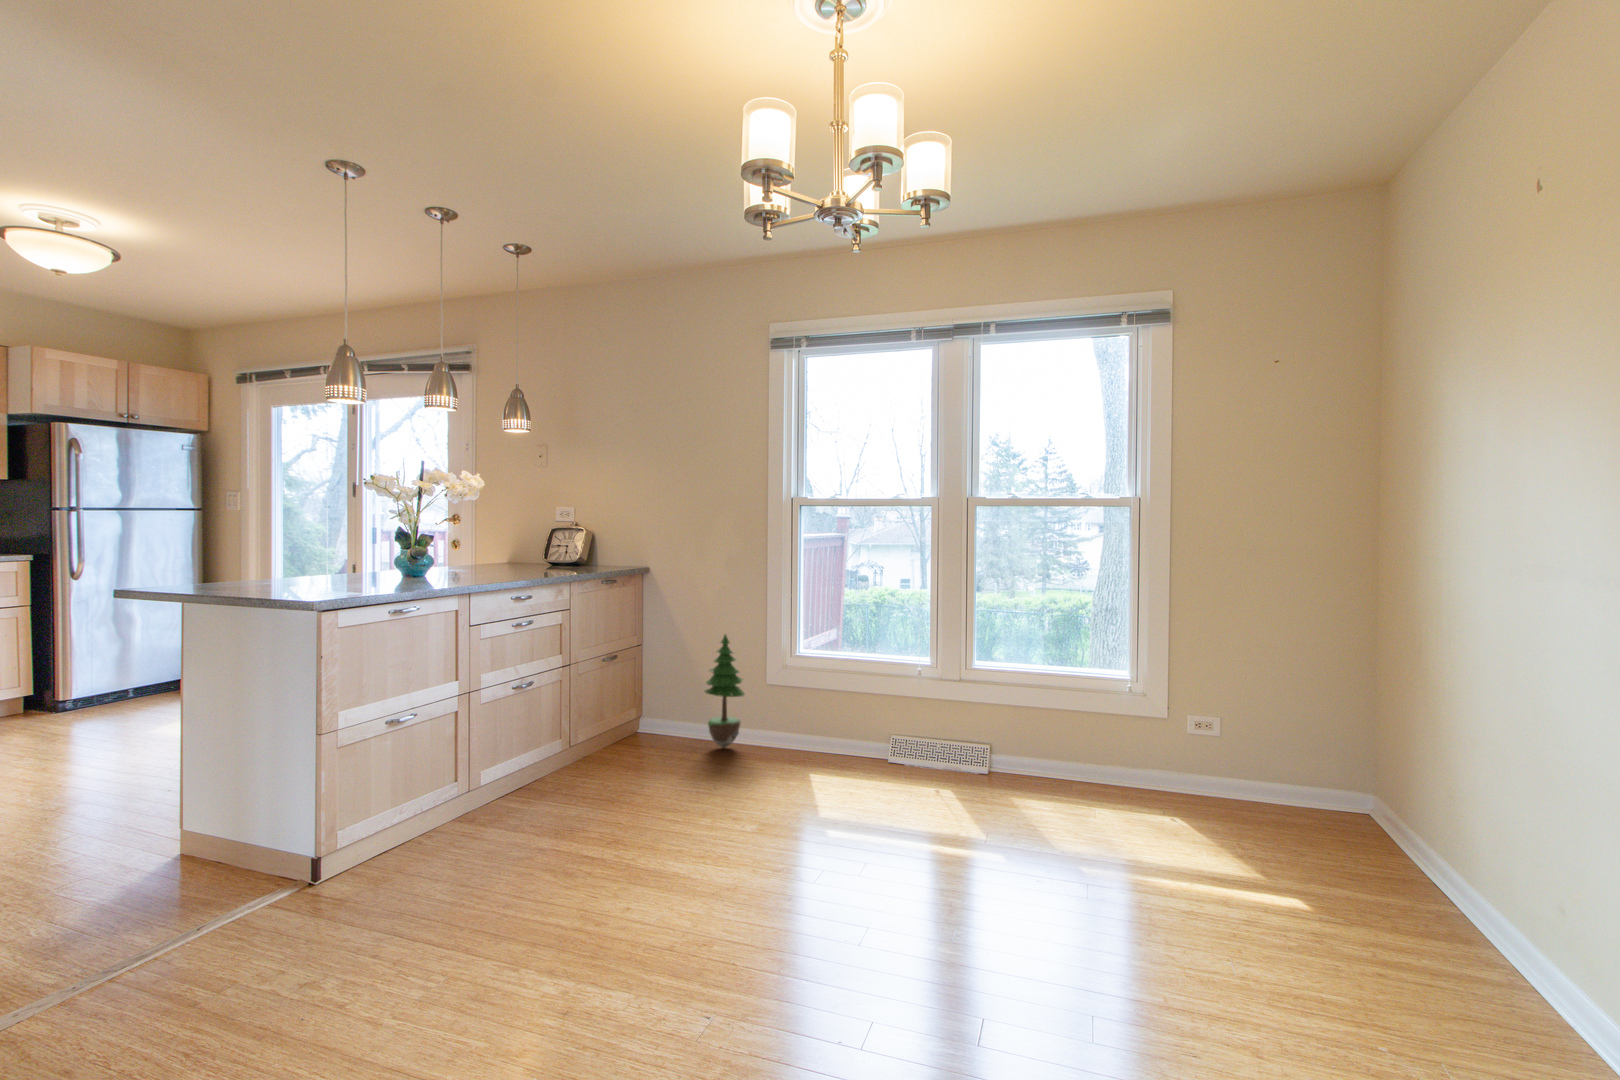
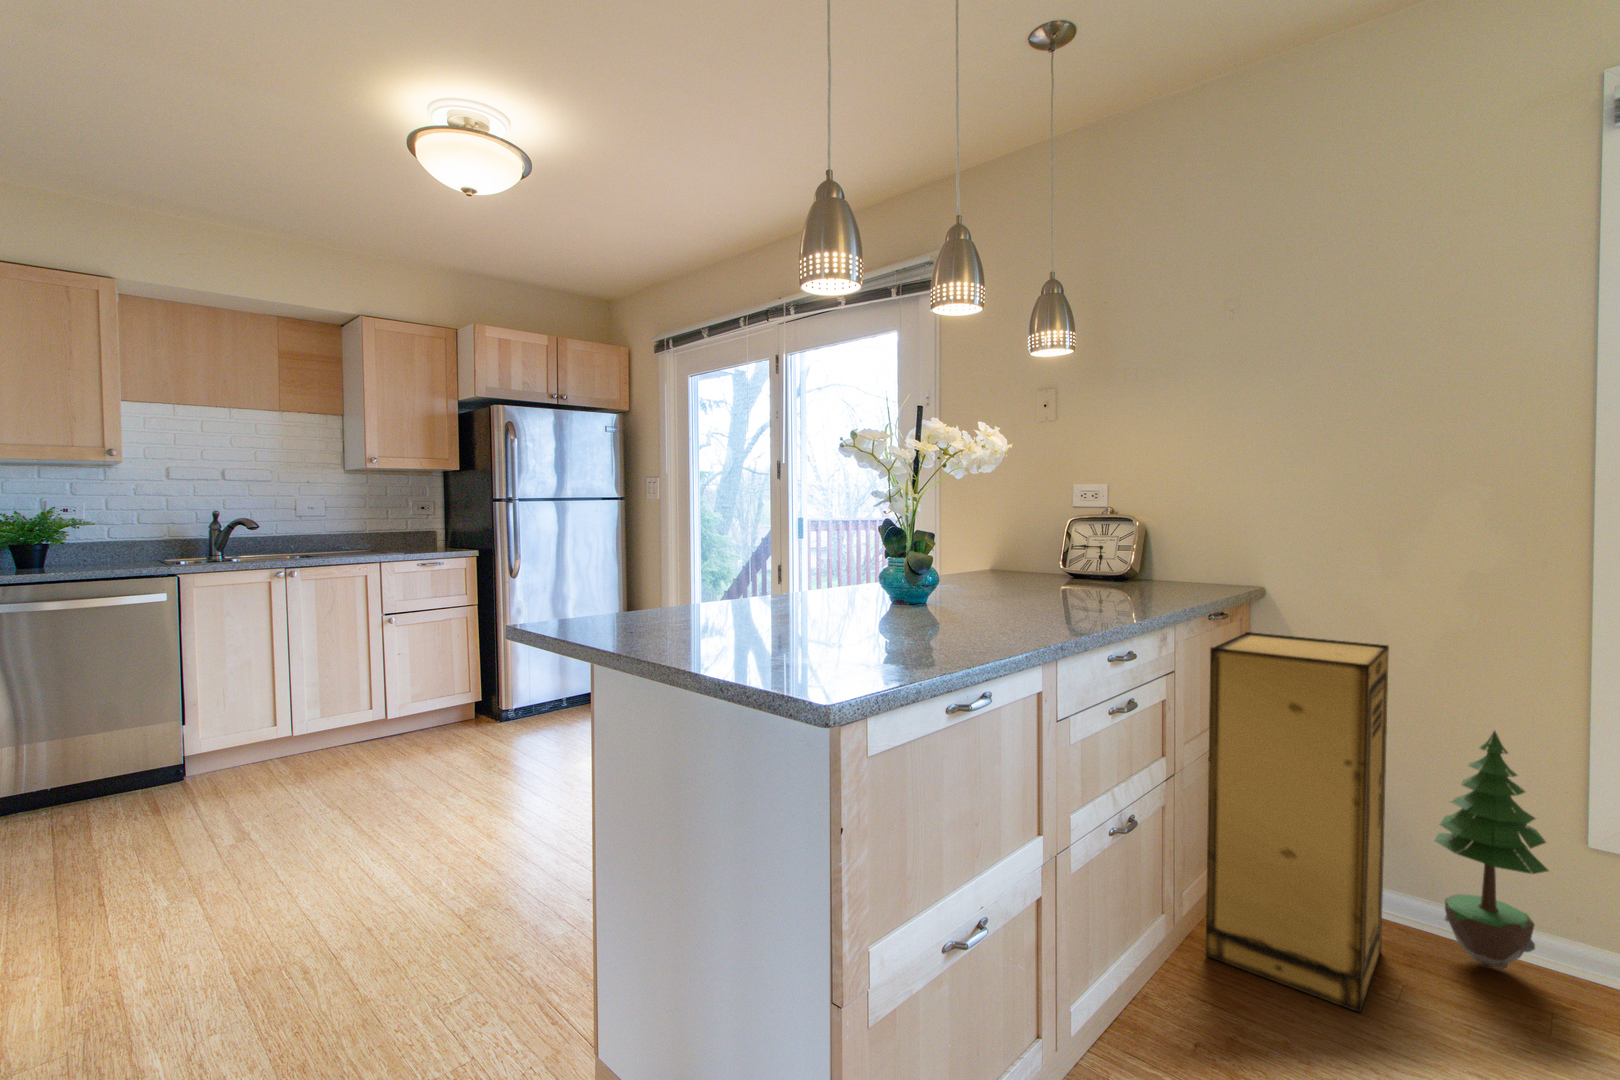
storage cabinet: none [589,592,682,768] -> present [1206,632,1389,1012]

